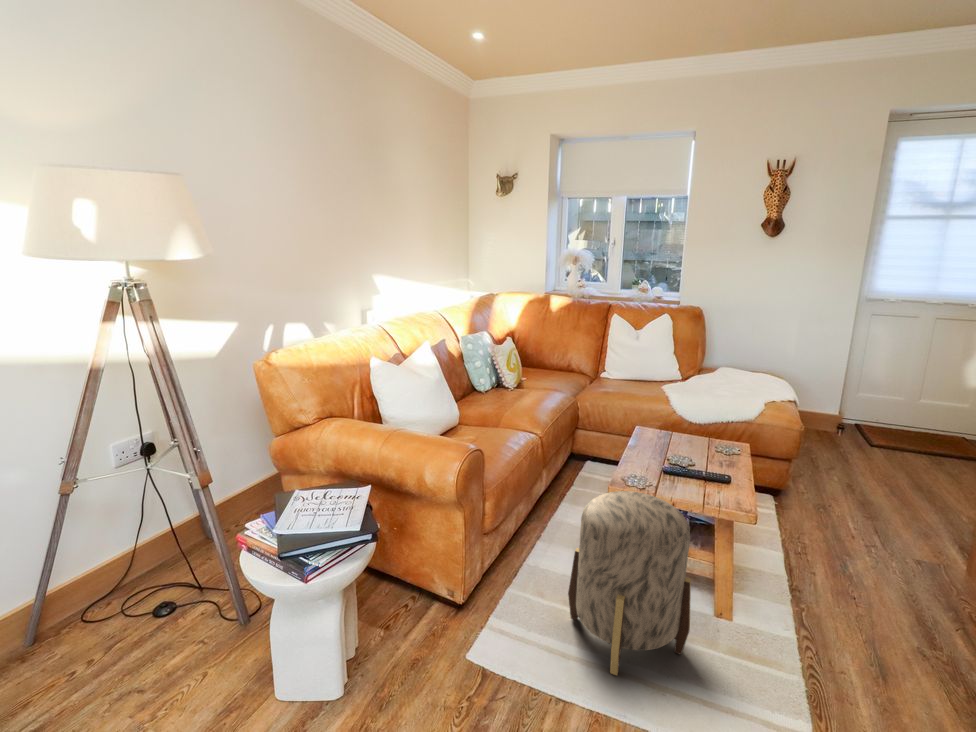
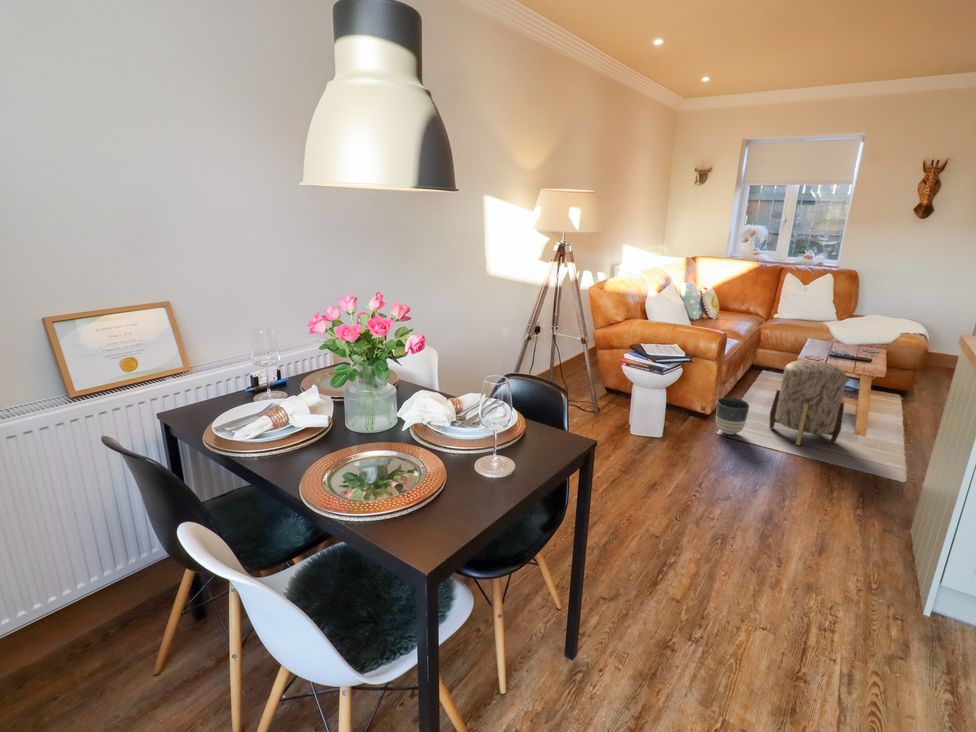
planter: none [461,575,521,657] -> present [716,398,749,434]

